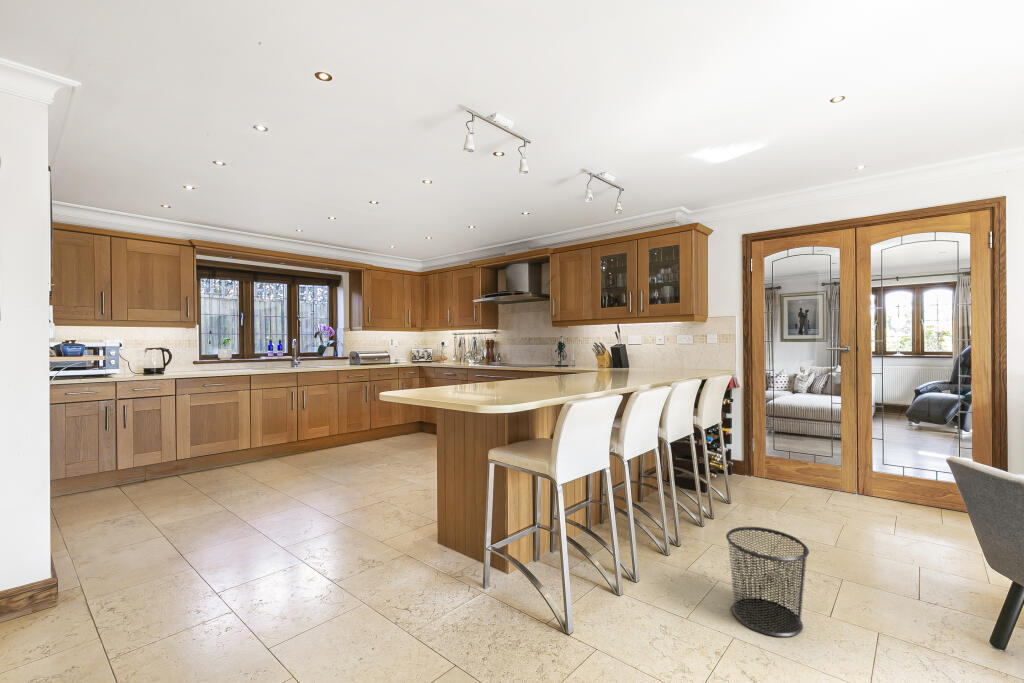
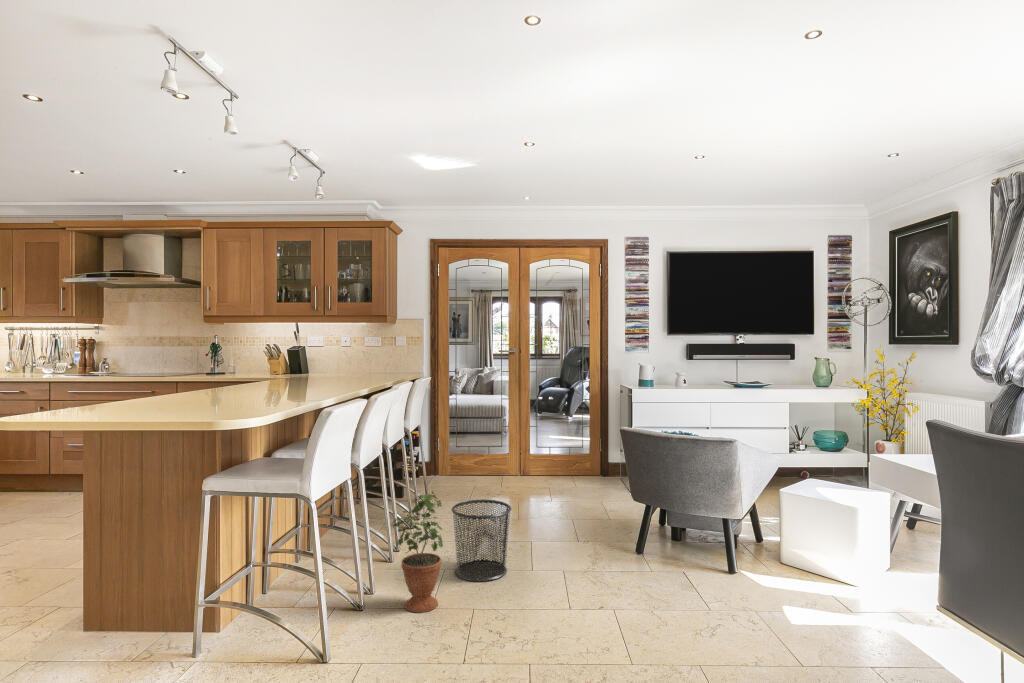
potted plant: none [642,508,702,653] -> present [393,491,443,613]

